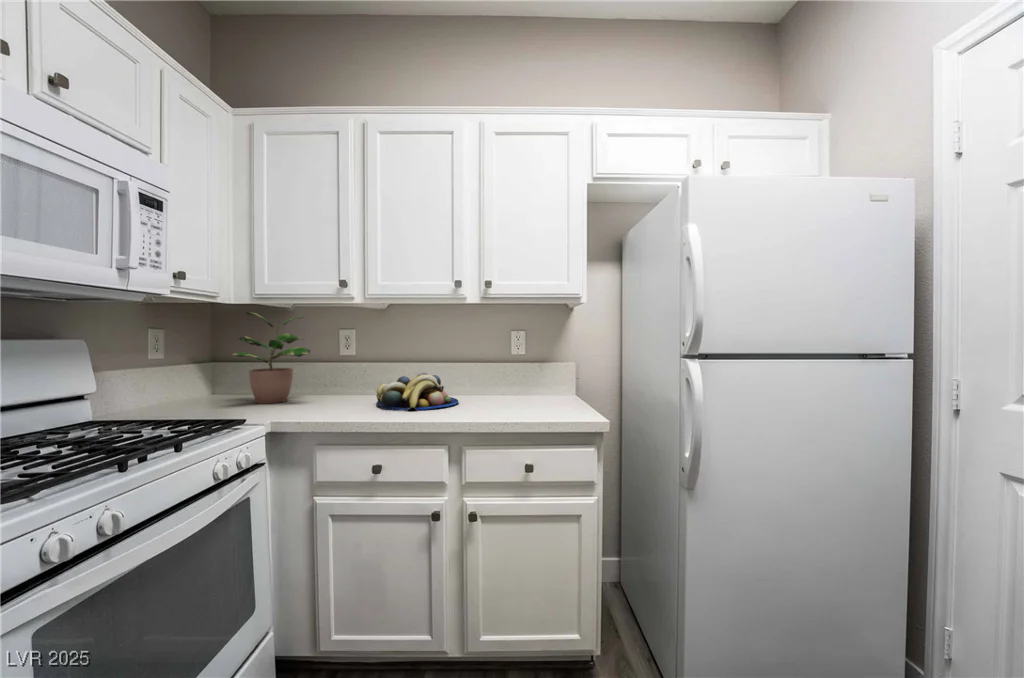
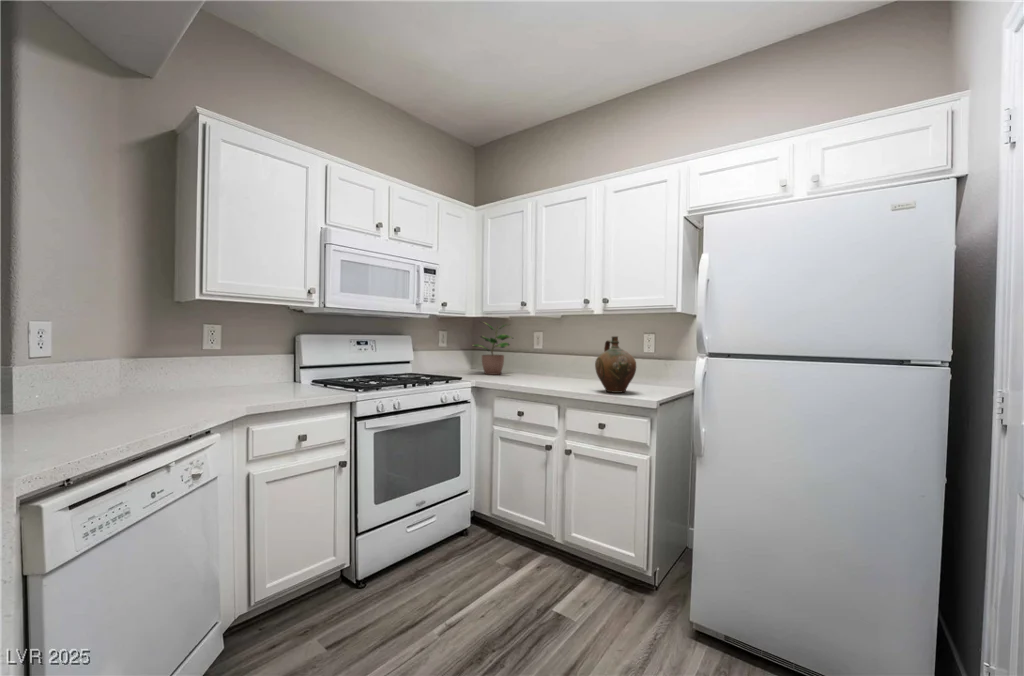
ceramic jug: none [499,334,557,415] -> present [595,336,636,393]
fruit bowl: present [376,373,458,411] -> none [537,362,591,385]

